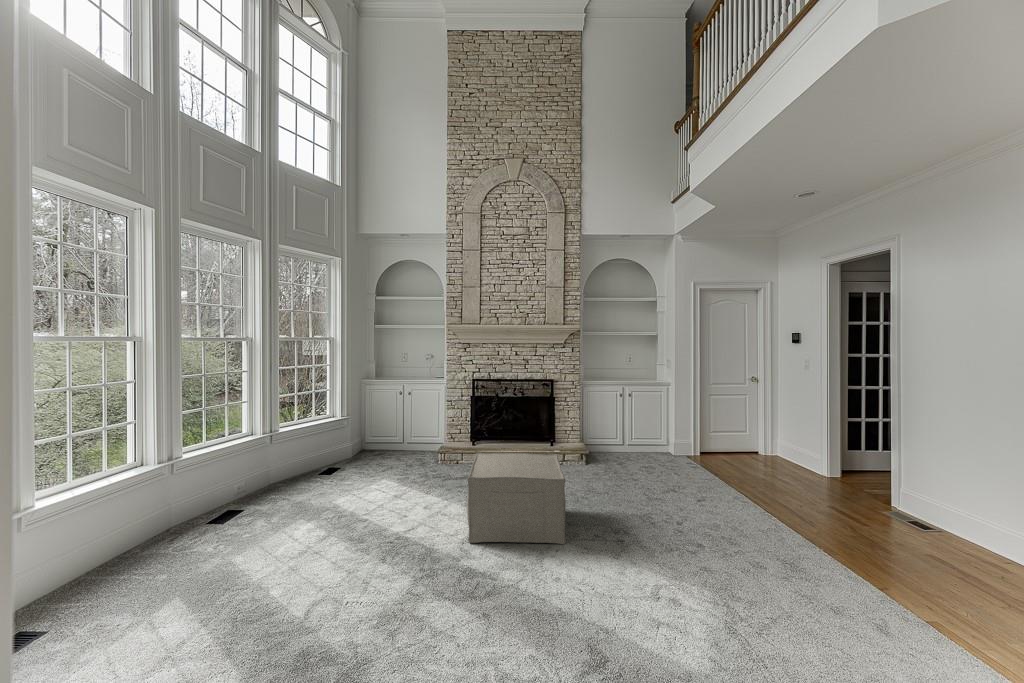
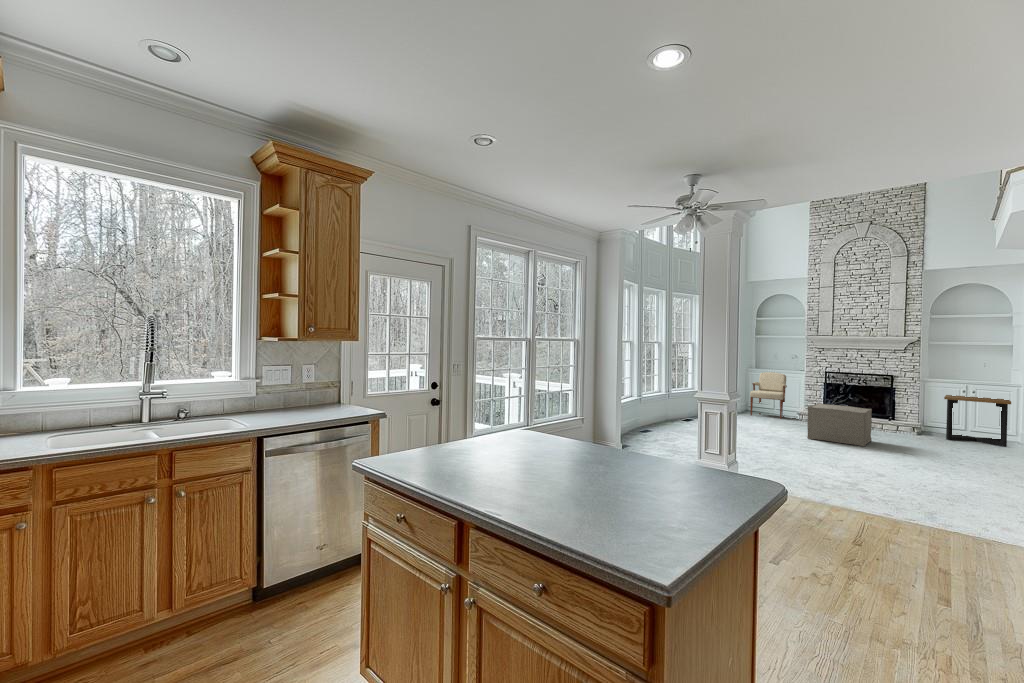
armchair: none [368,384,422,462] -> present [750,372,787,419]
side table: none [606,401,682,469] -> present [944,395,1011,447]

